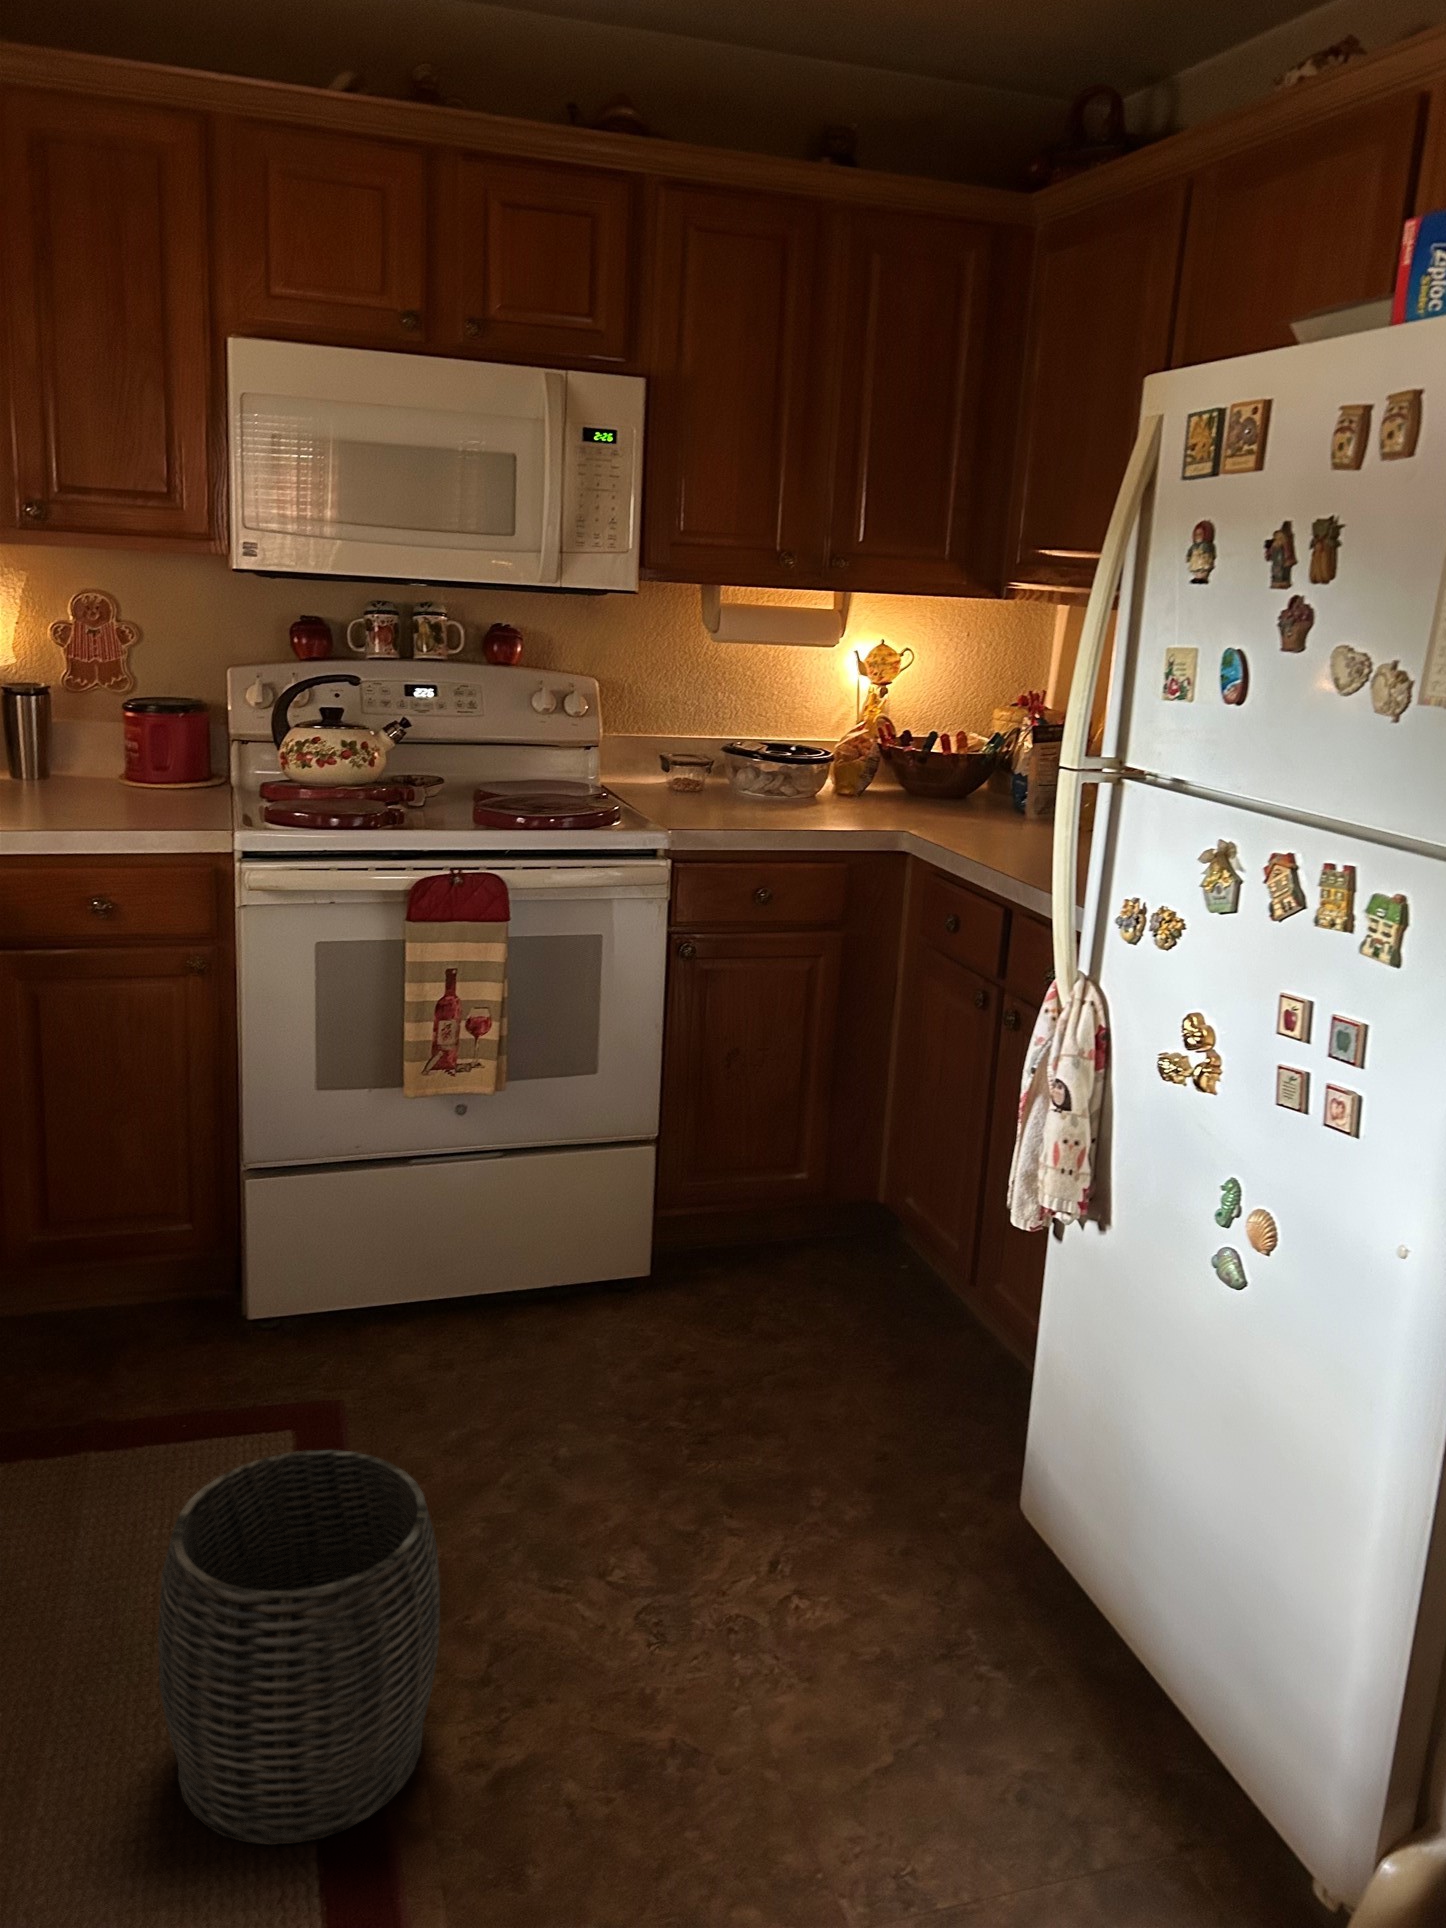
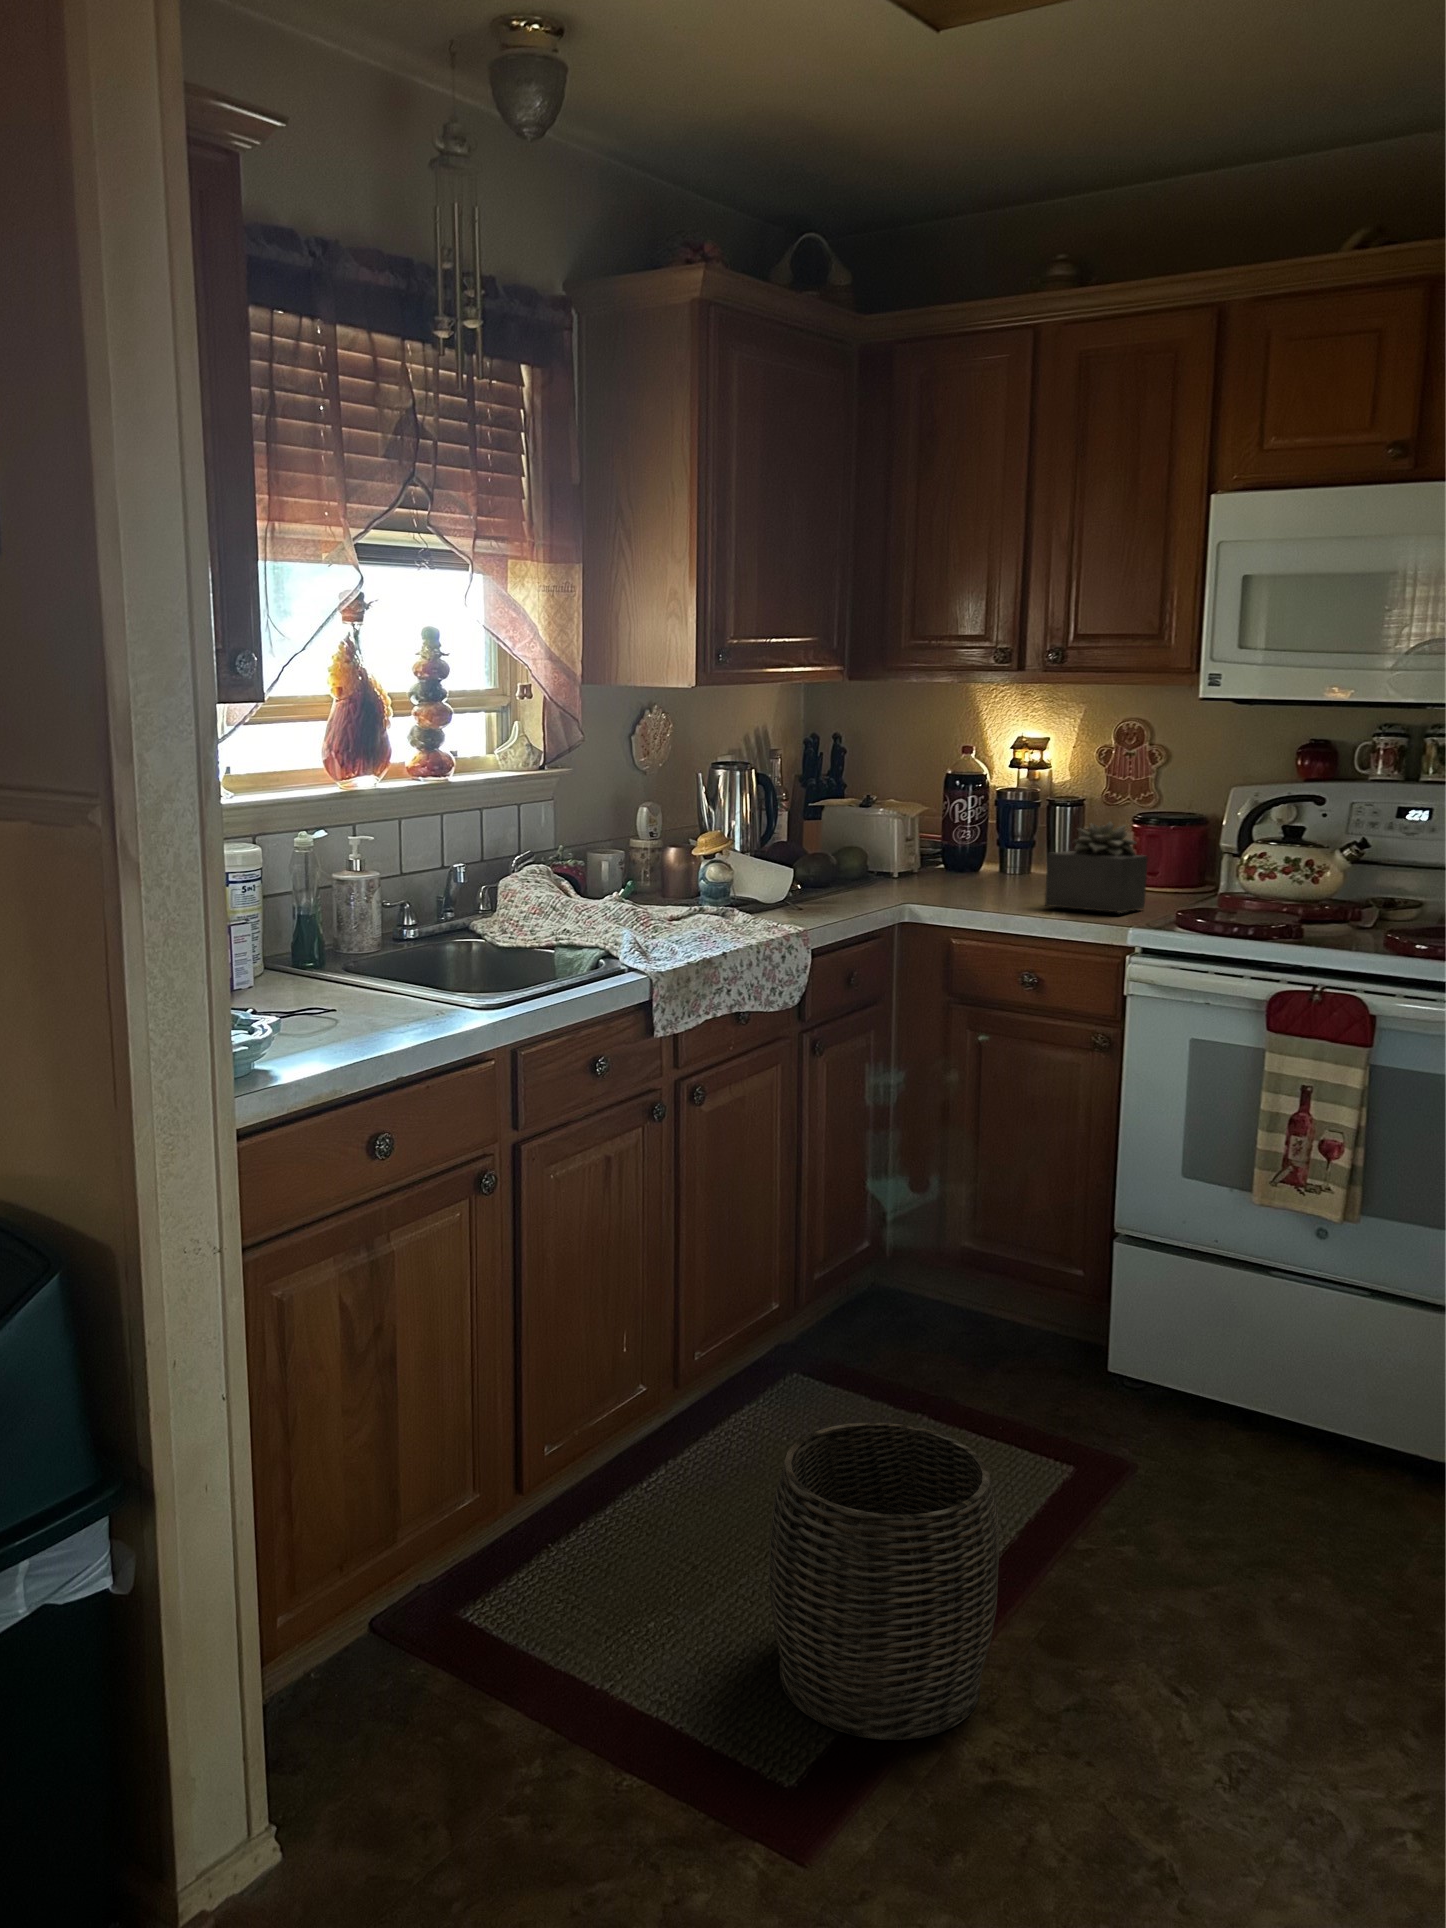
succulent plant: none [89,711,196,814] -> present [1045,822,1148,913]

